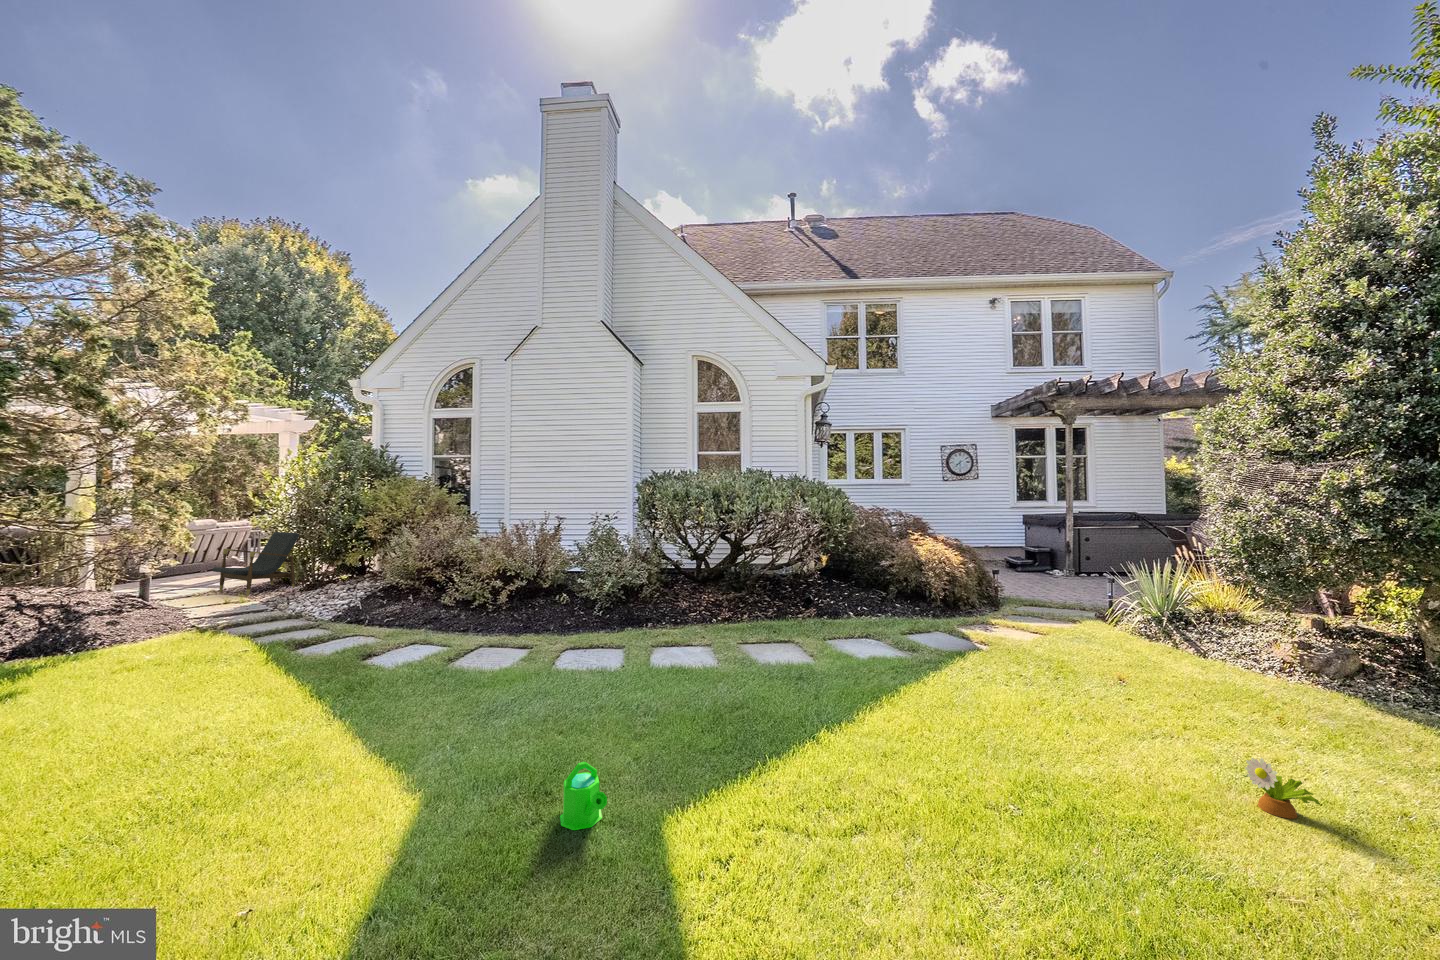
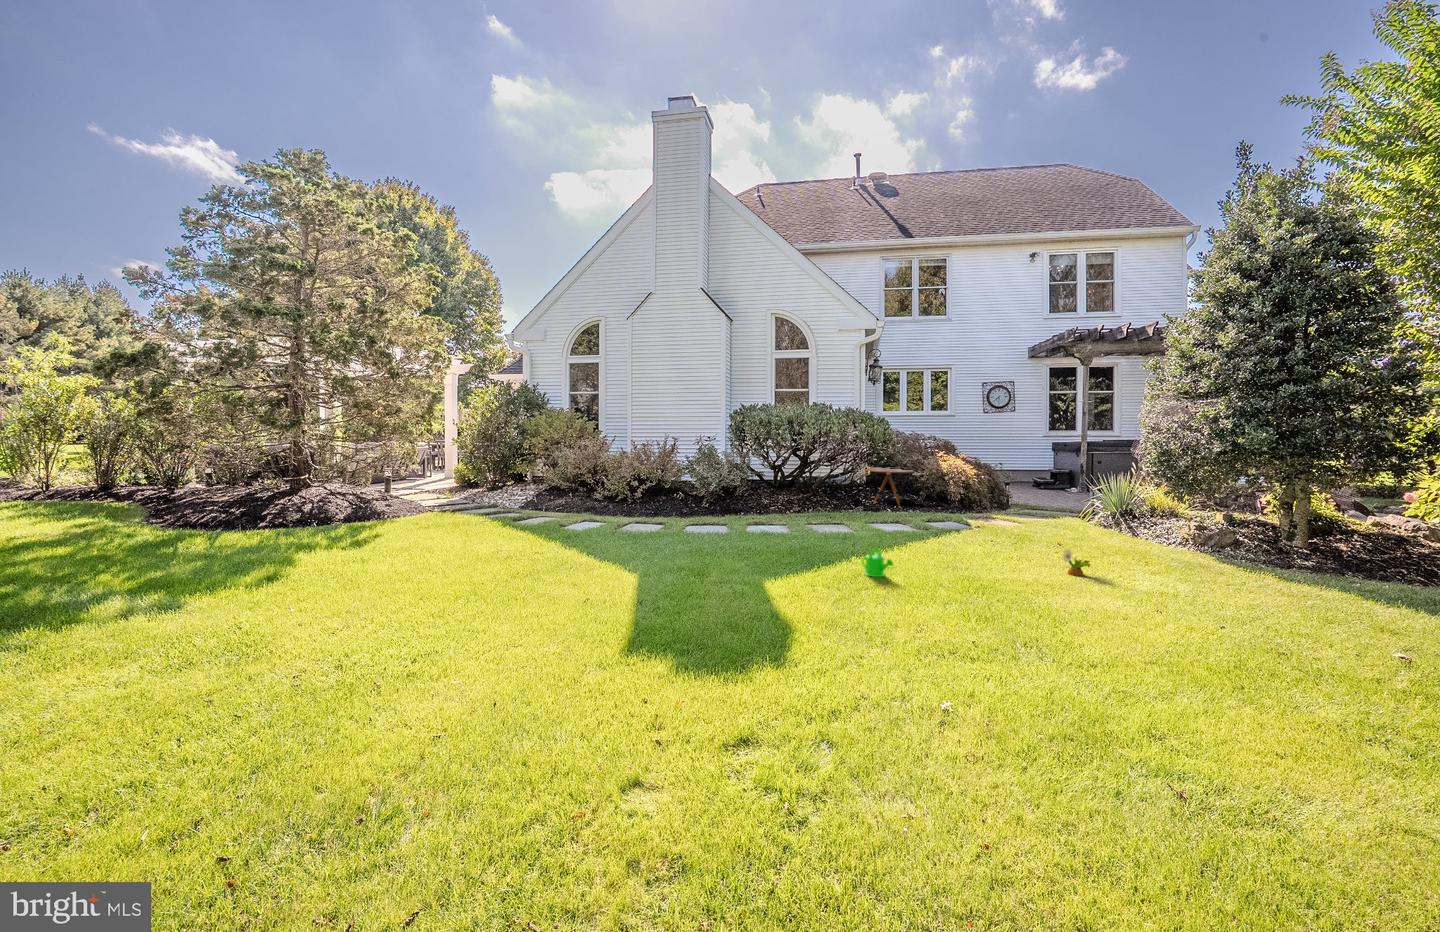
lounge chair: present [212,532,299,596] -> none [441,449,491,491]
round table: none [817,553,887,607] -> present [865,467,915,506]
watering can: present [560,761,607,830] -> present [862,548,893,577]

